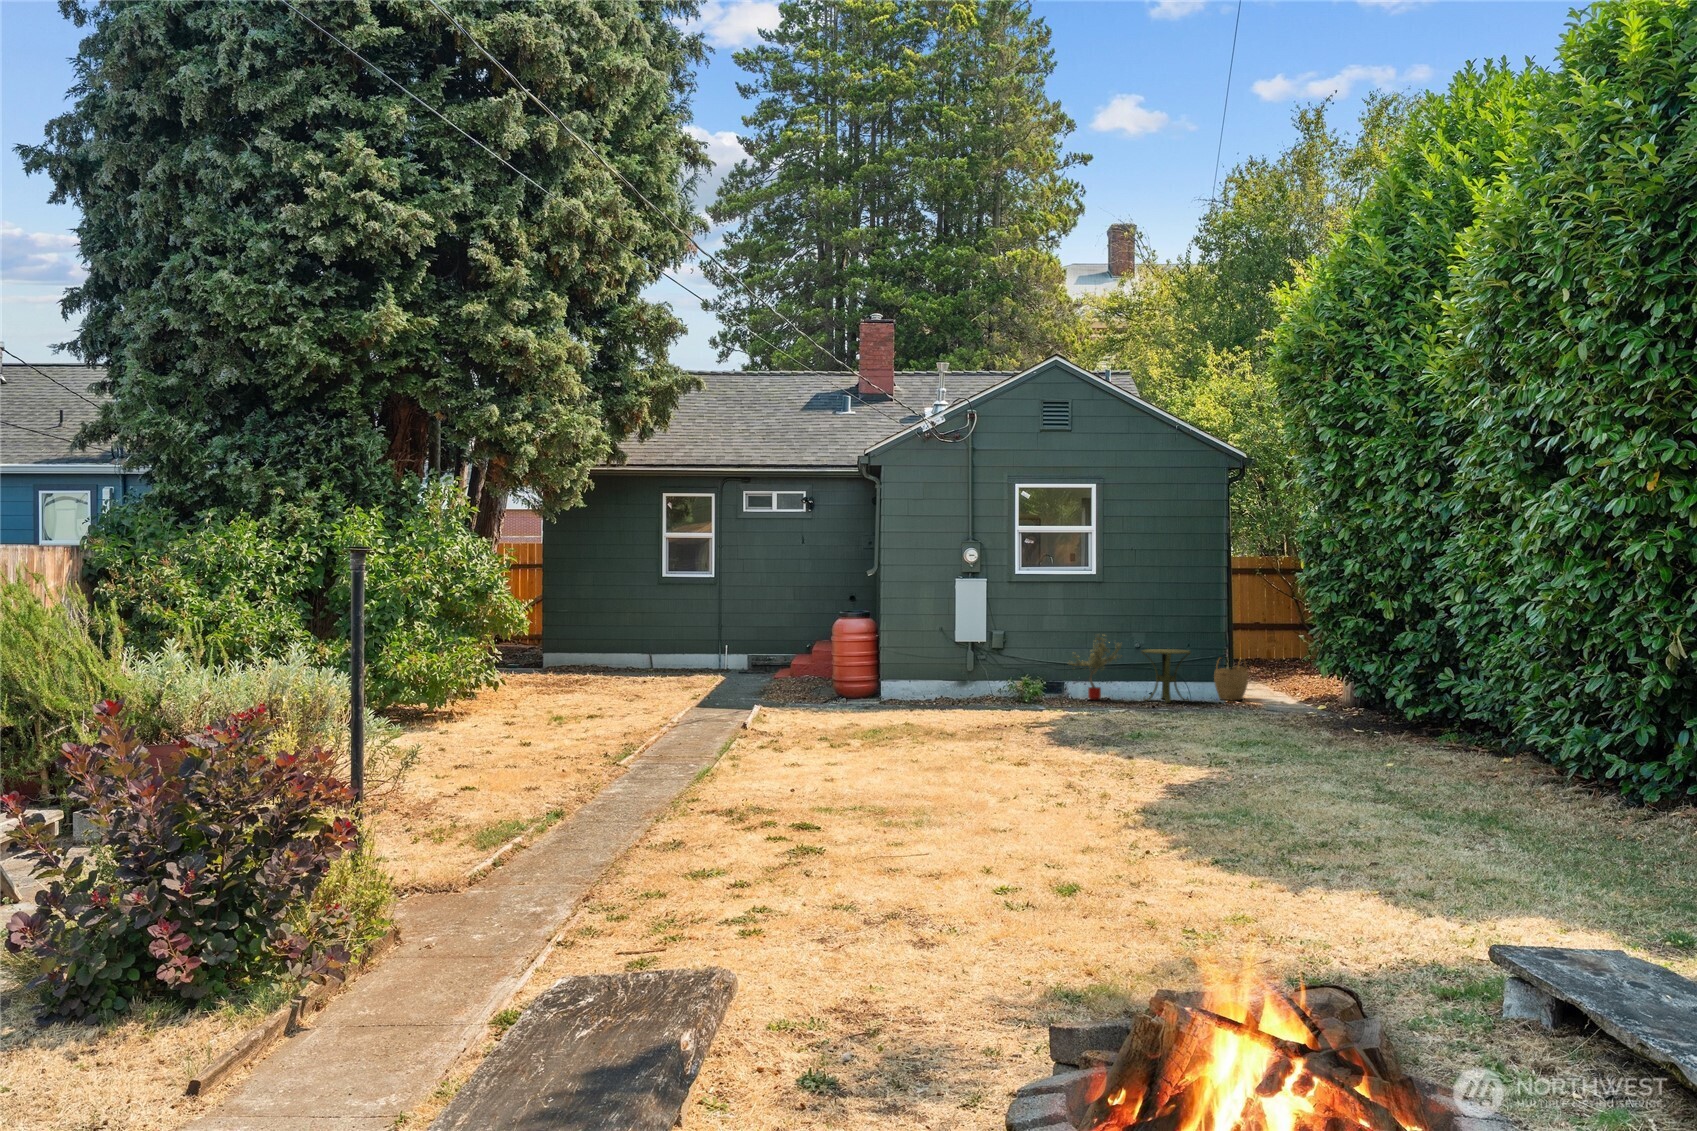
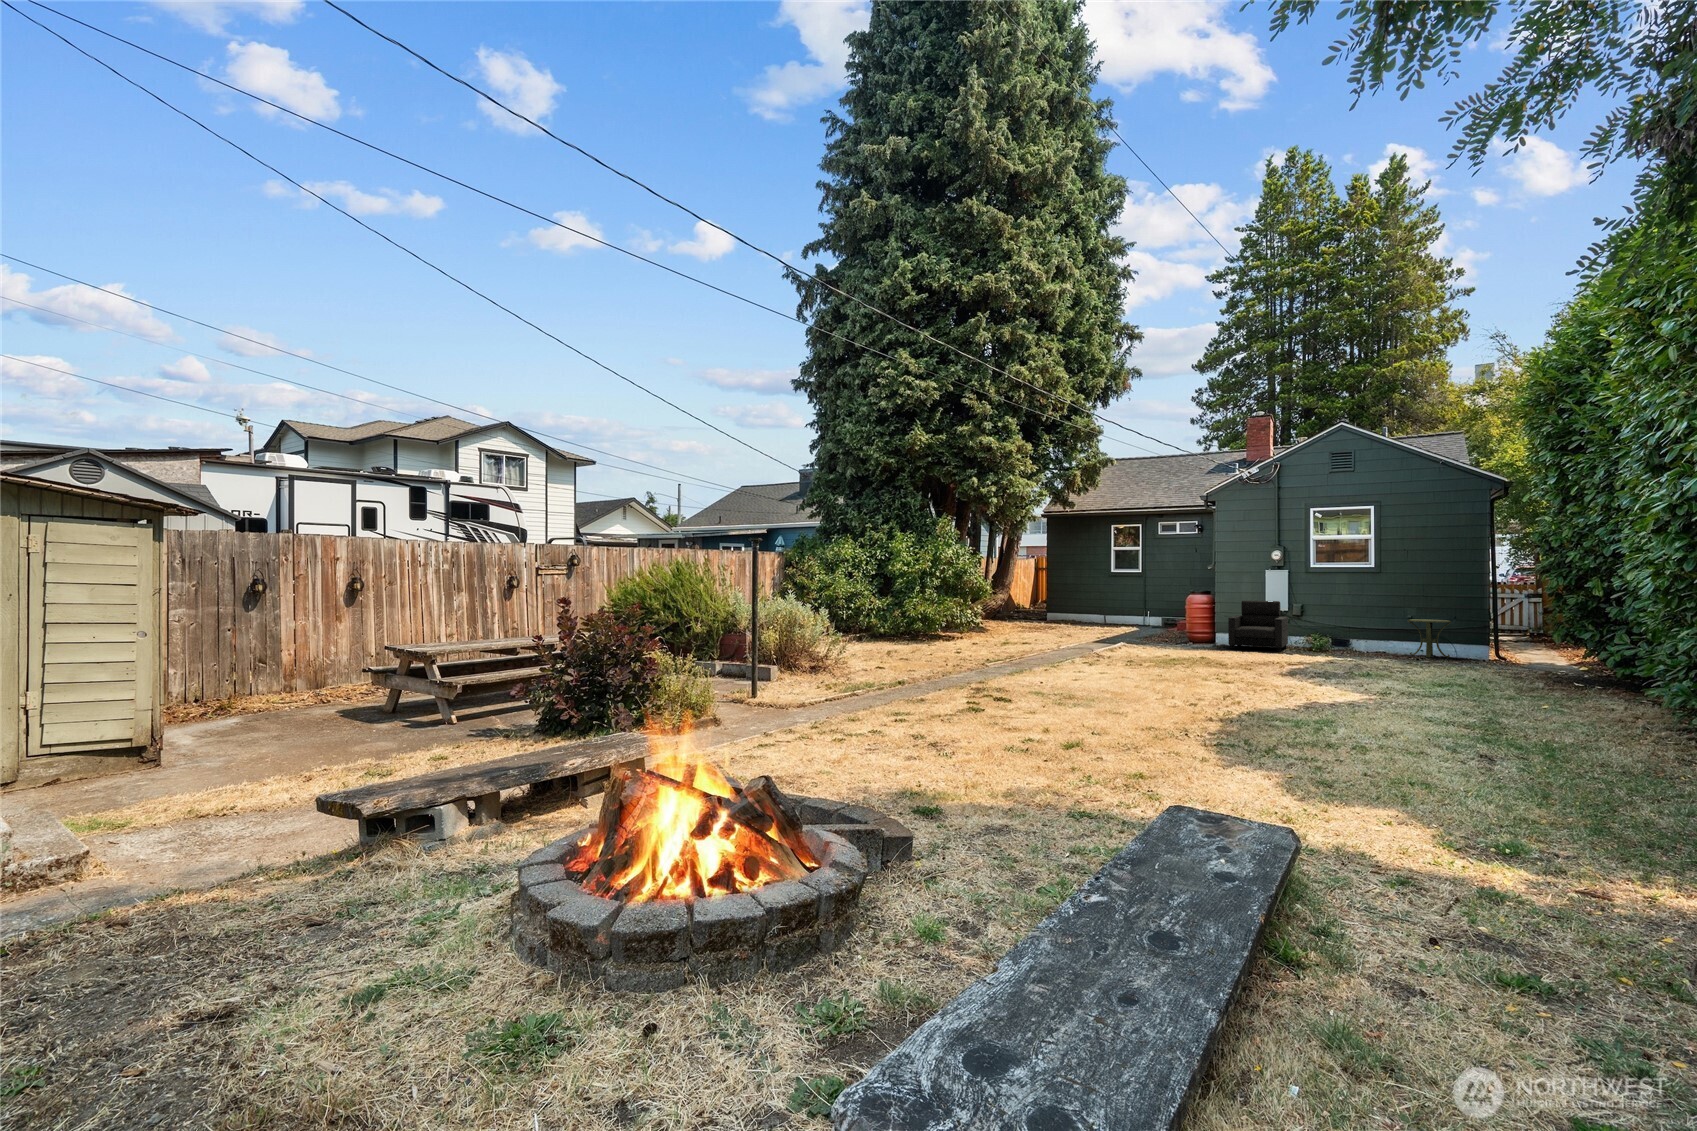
armchair: none [913,627,992,705] -> present [1228,601,1288,652]
potted tree: present [1069,637,1122,700] -> none [1348,607,1393,653]
woven basket: present [1214,661,1248,700] -> none [1476,627,1509,659]

